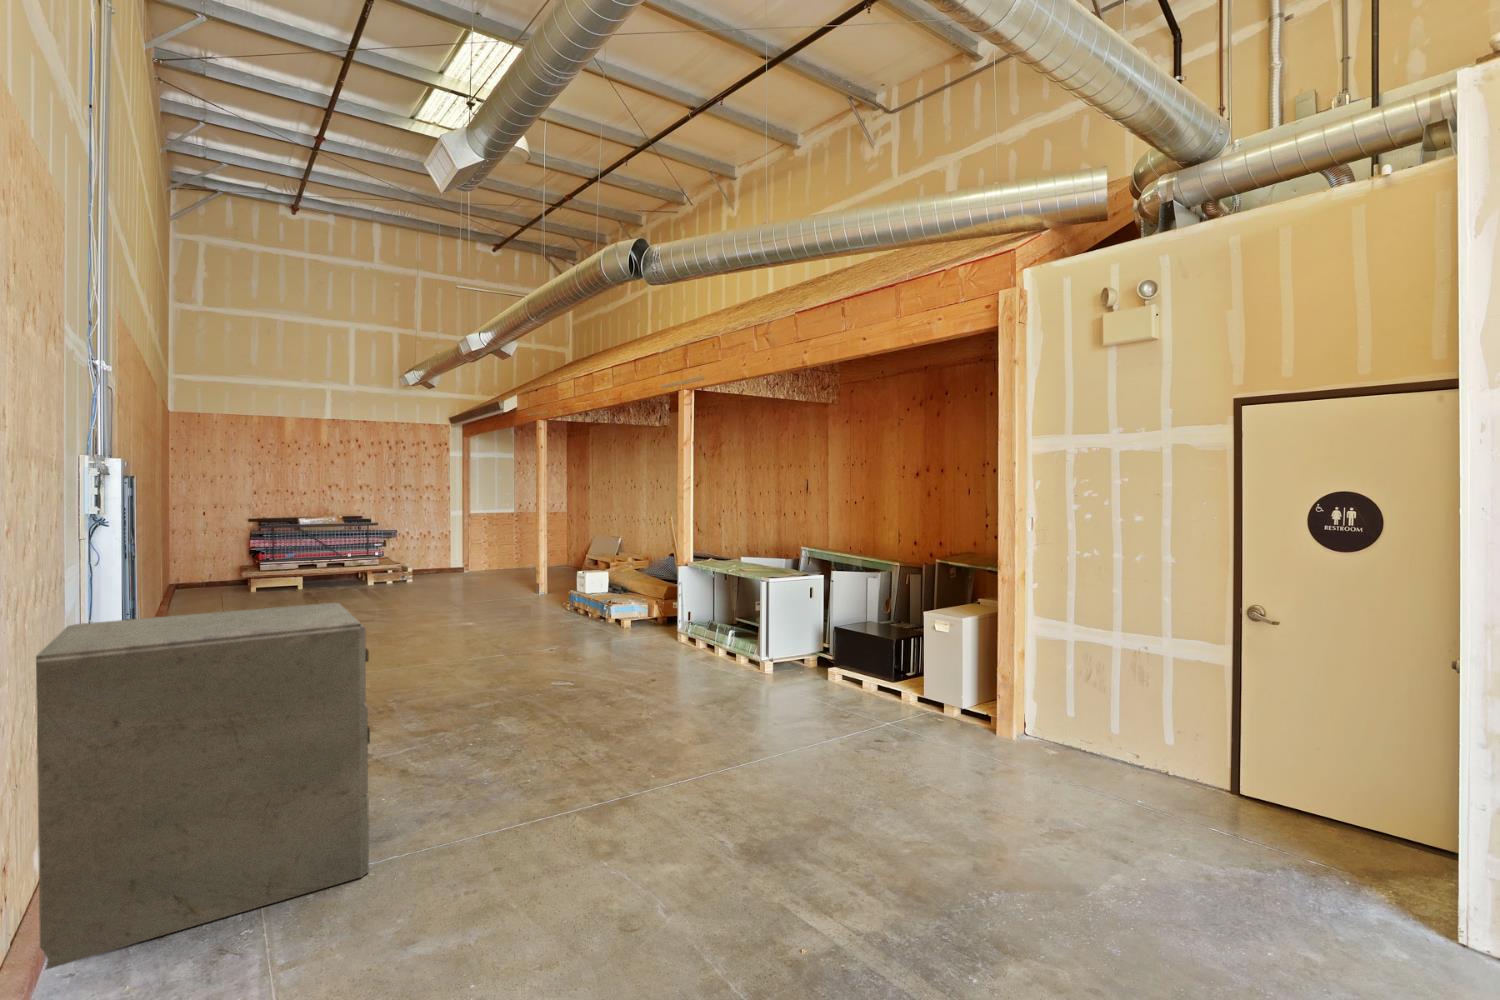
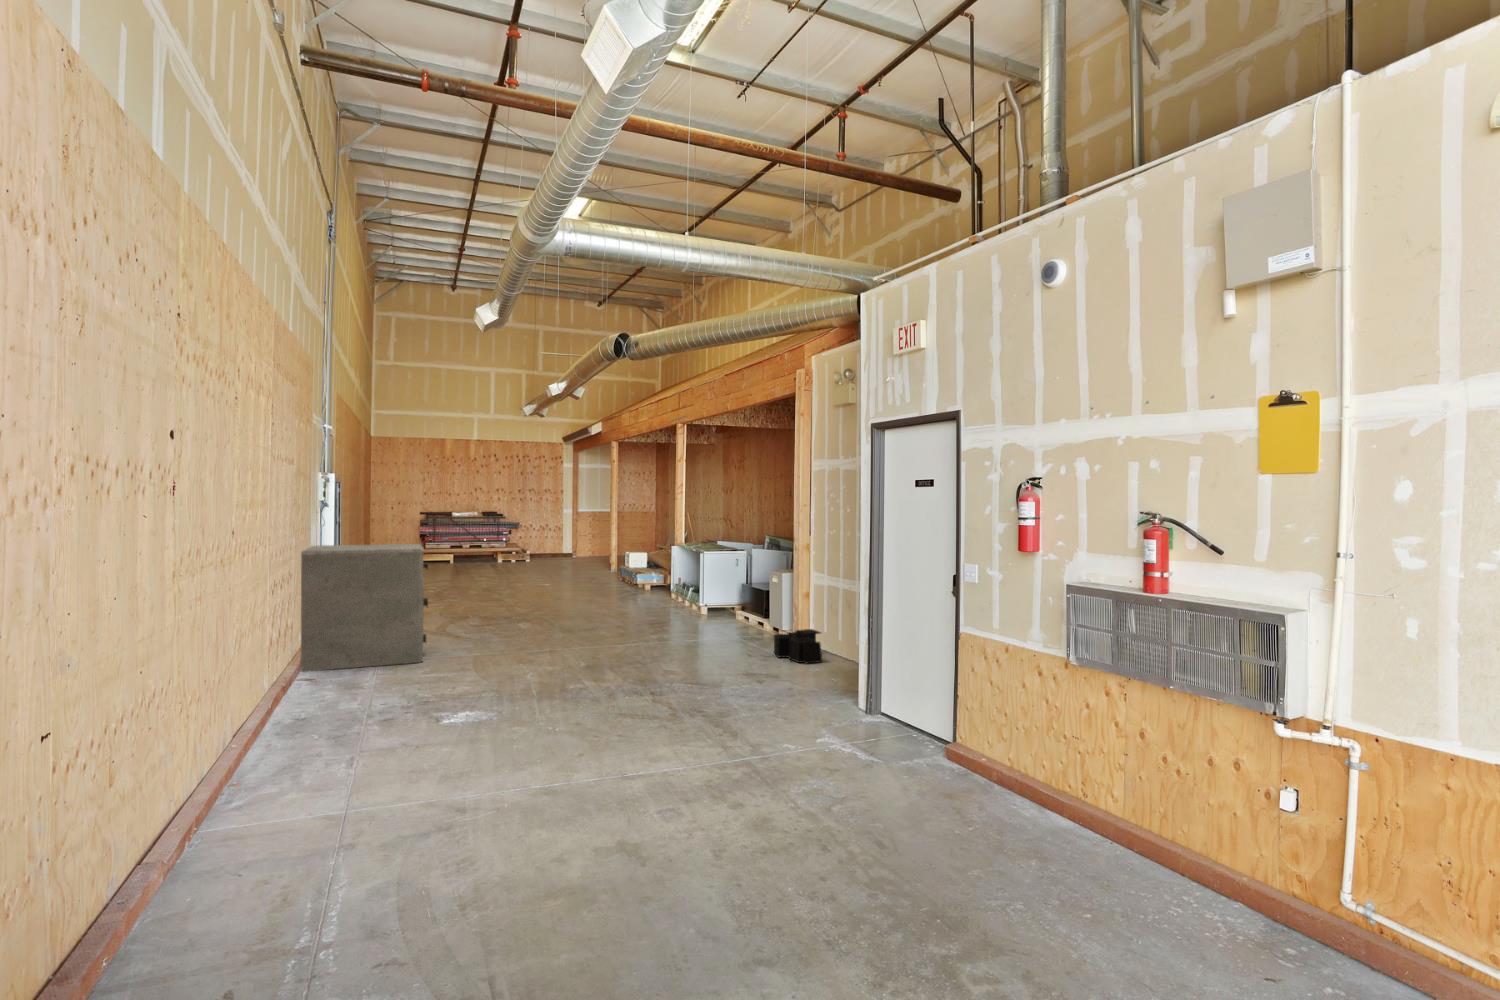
storage bin: none [1000,708,1107,784] -> present [774,629,822,664]

